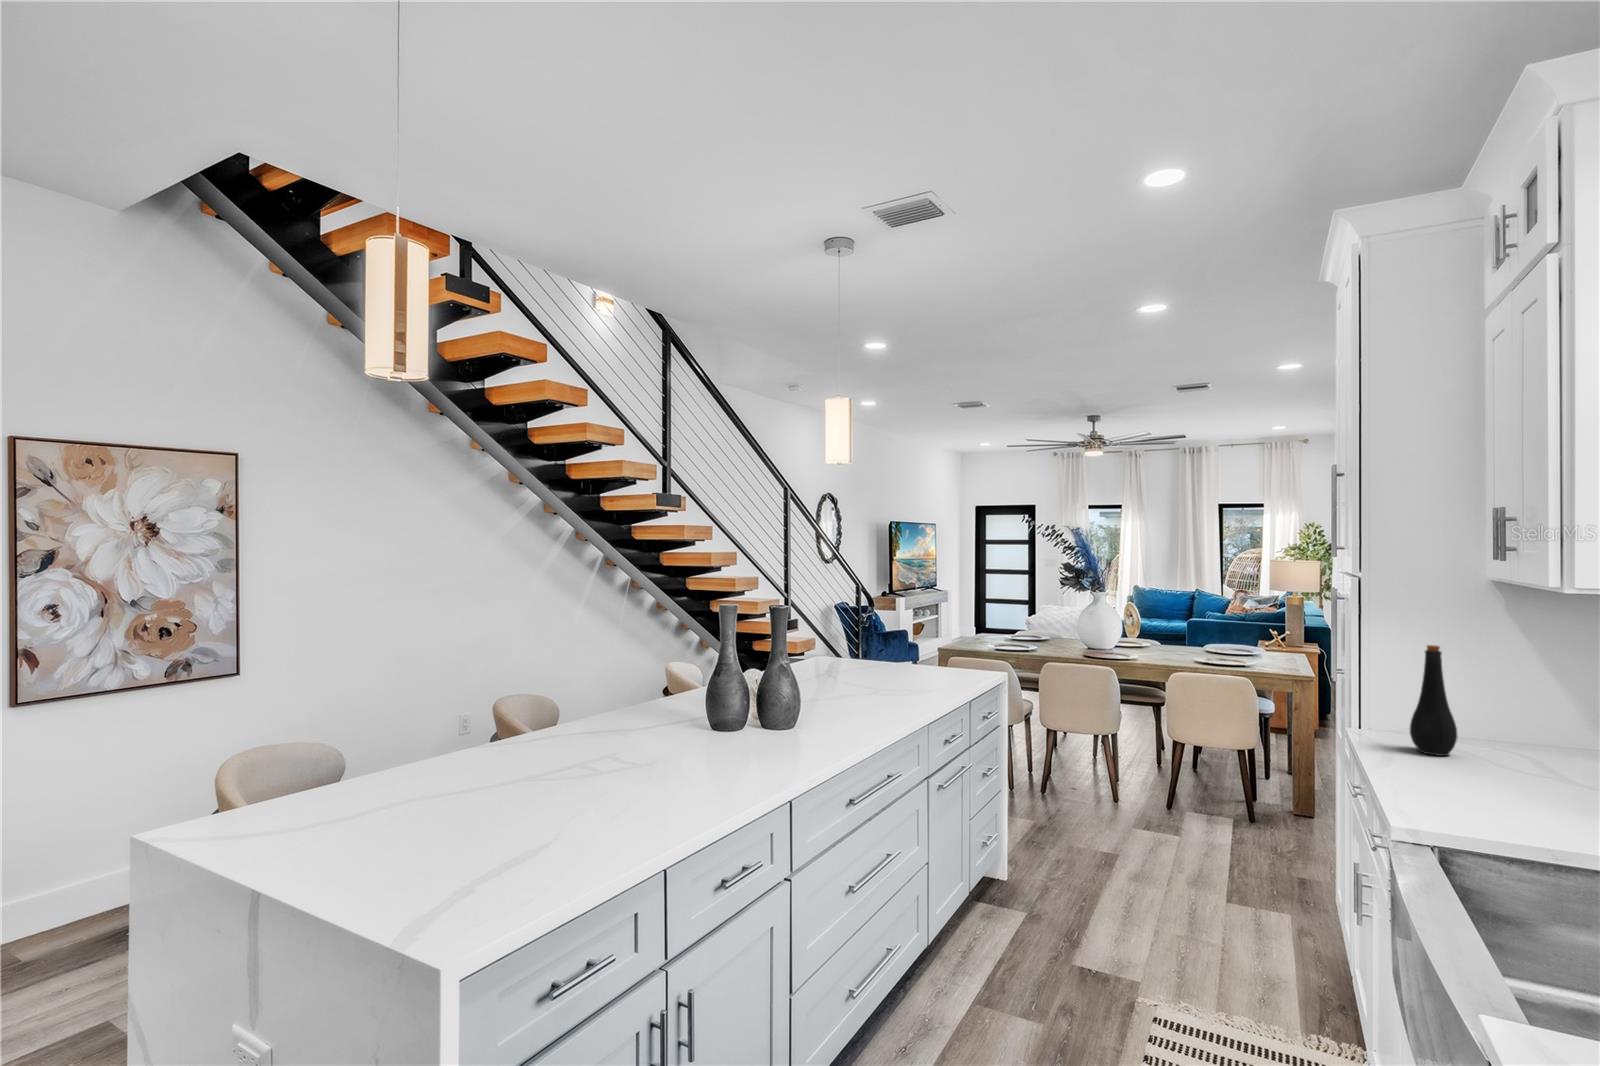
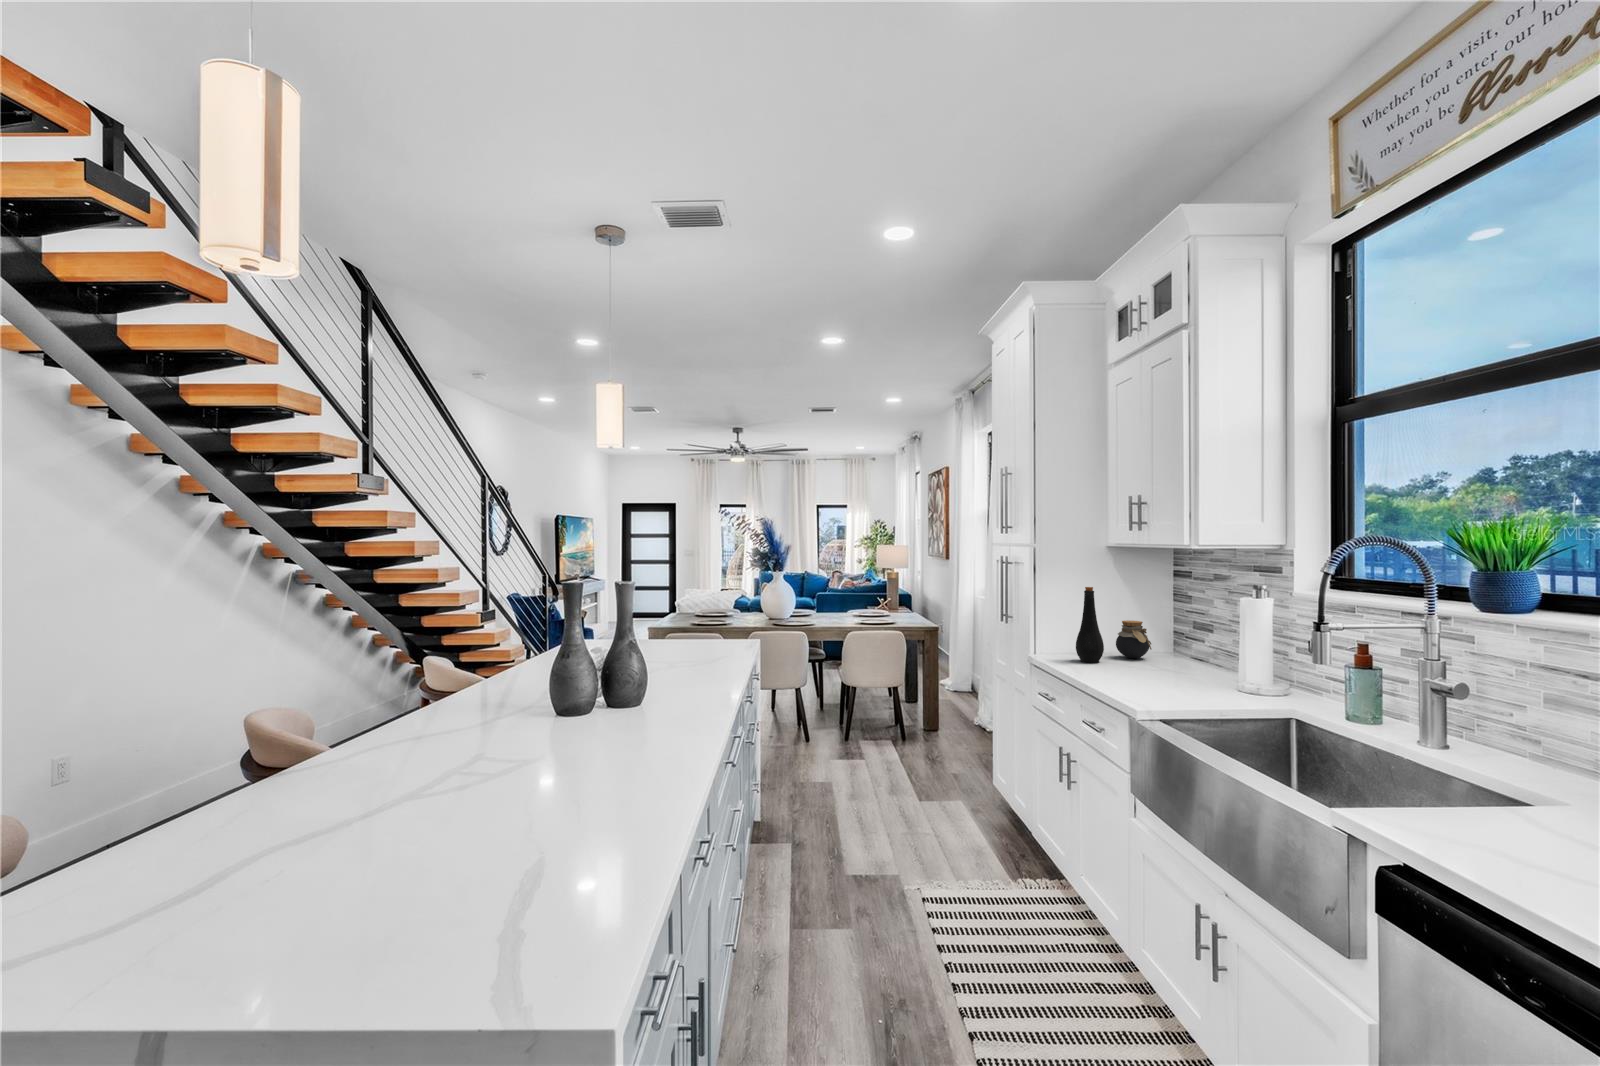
jar: none [1493,699,1554,758] -> present [1116,620,1151,658]

